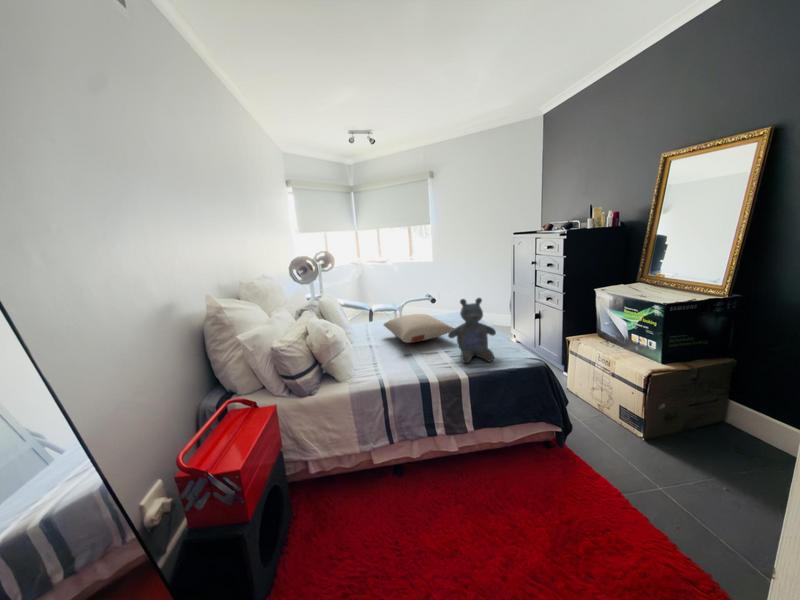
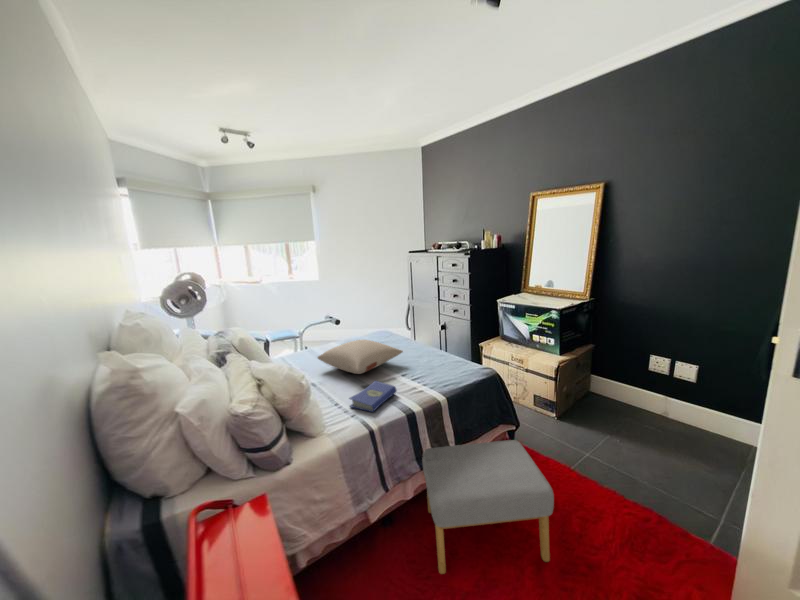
stuffed bear: present [448,298,496,363] -> none [408,317,457,384]
hardcover book: none [381,350,426,374] -> present [349,381,396,412]
footstool: none [412,419,537,566] -> present [422,440,554,574]

